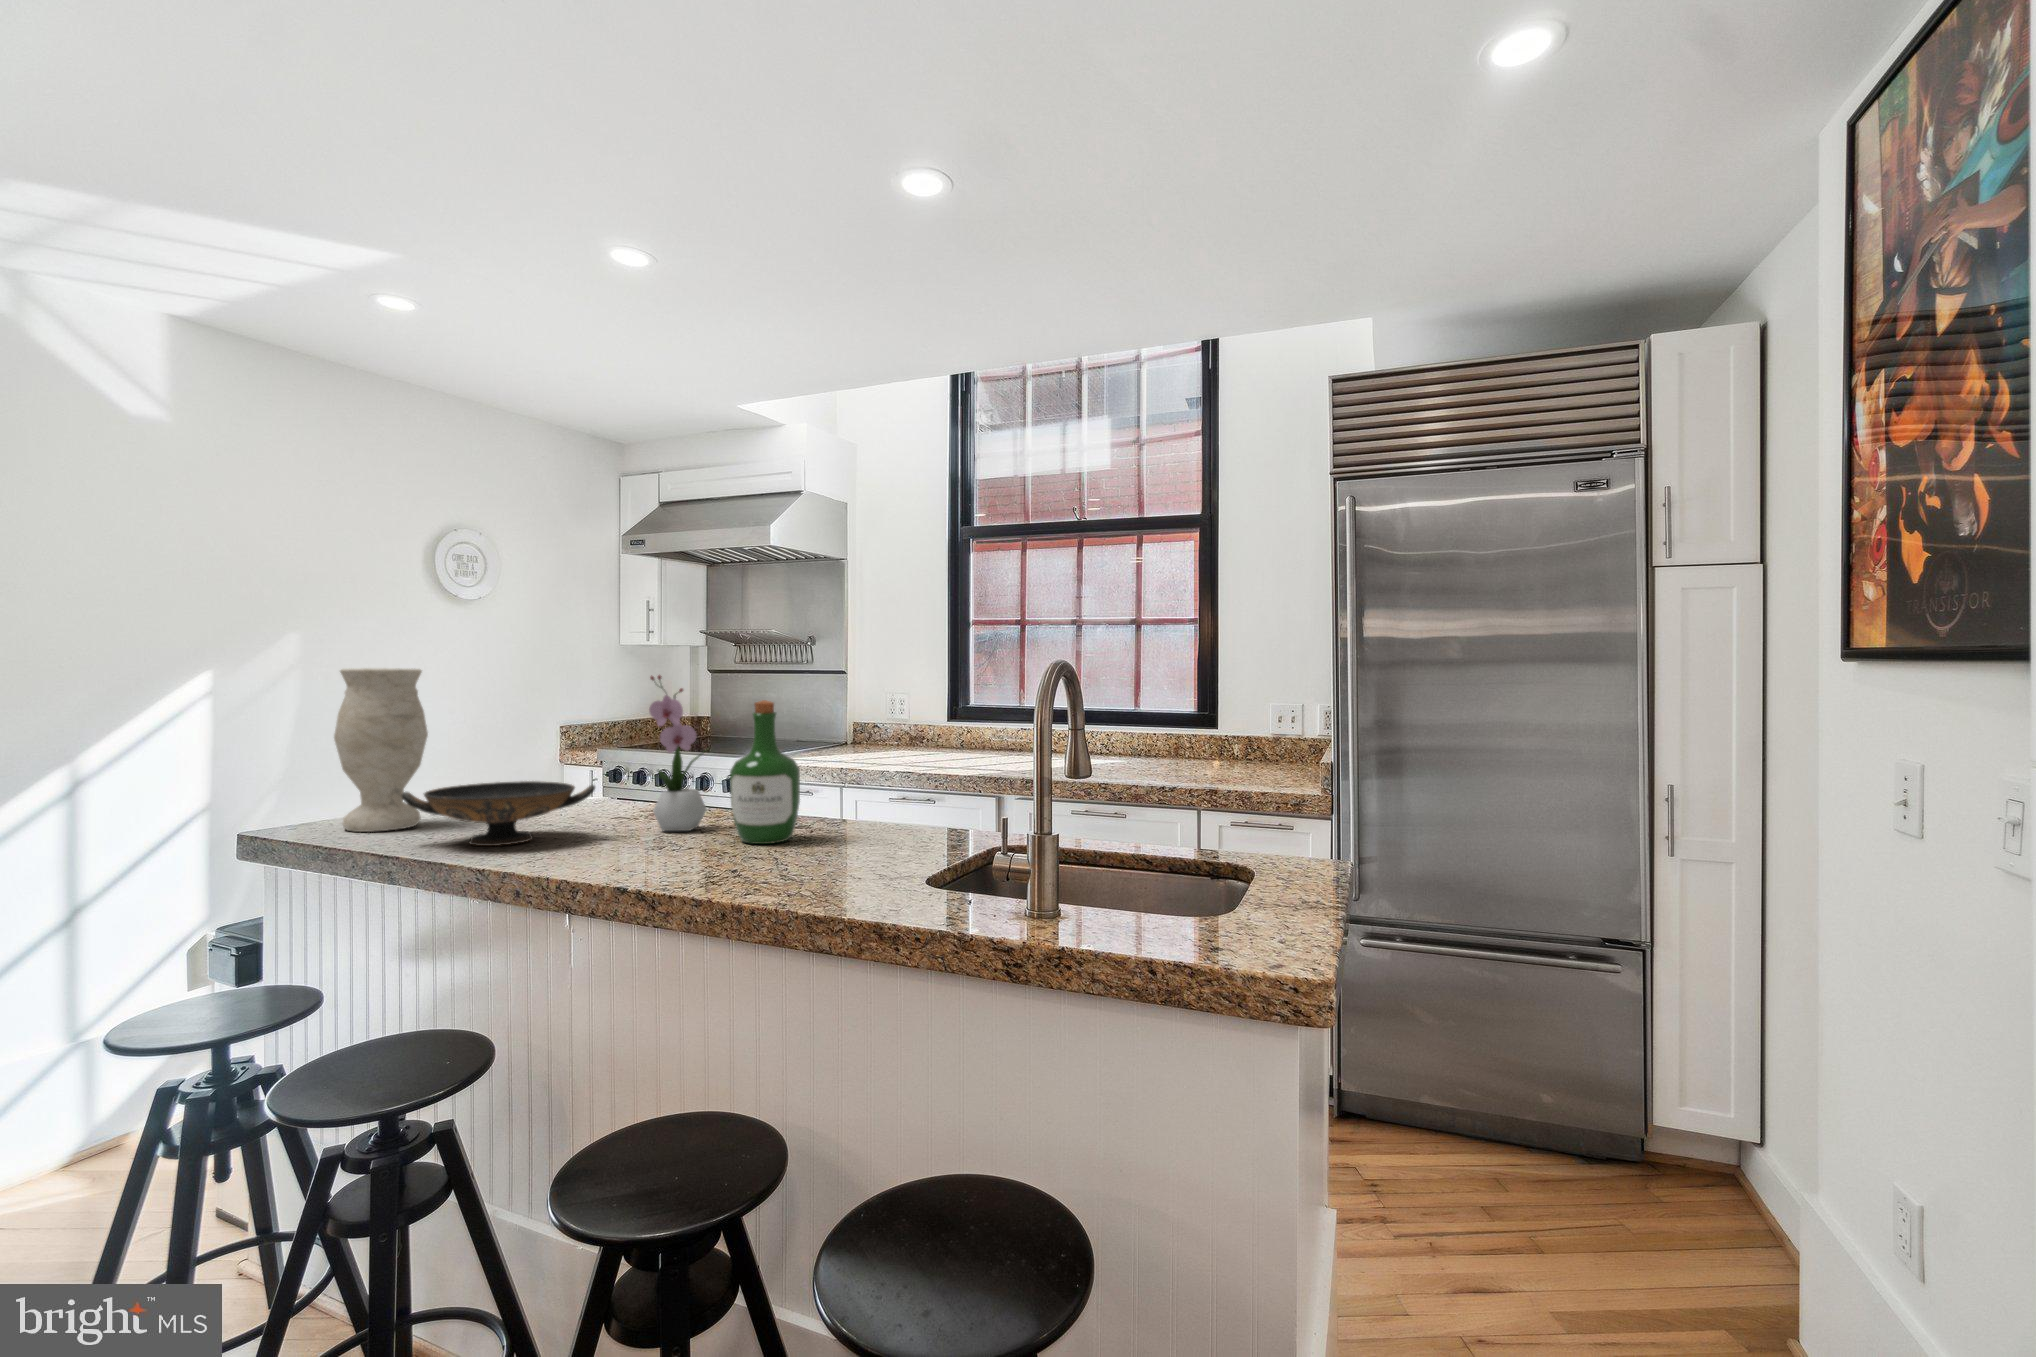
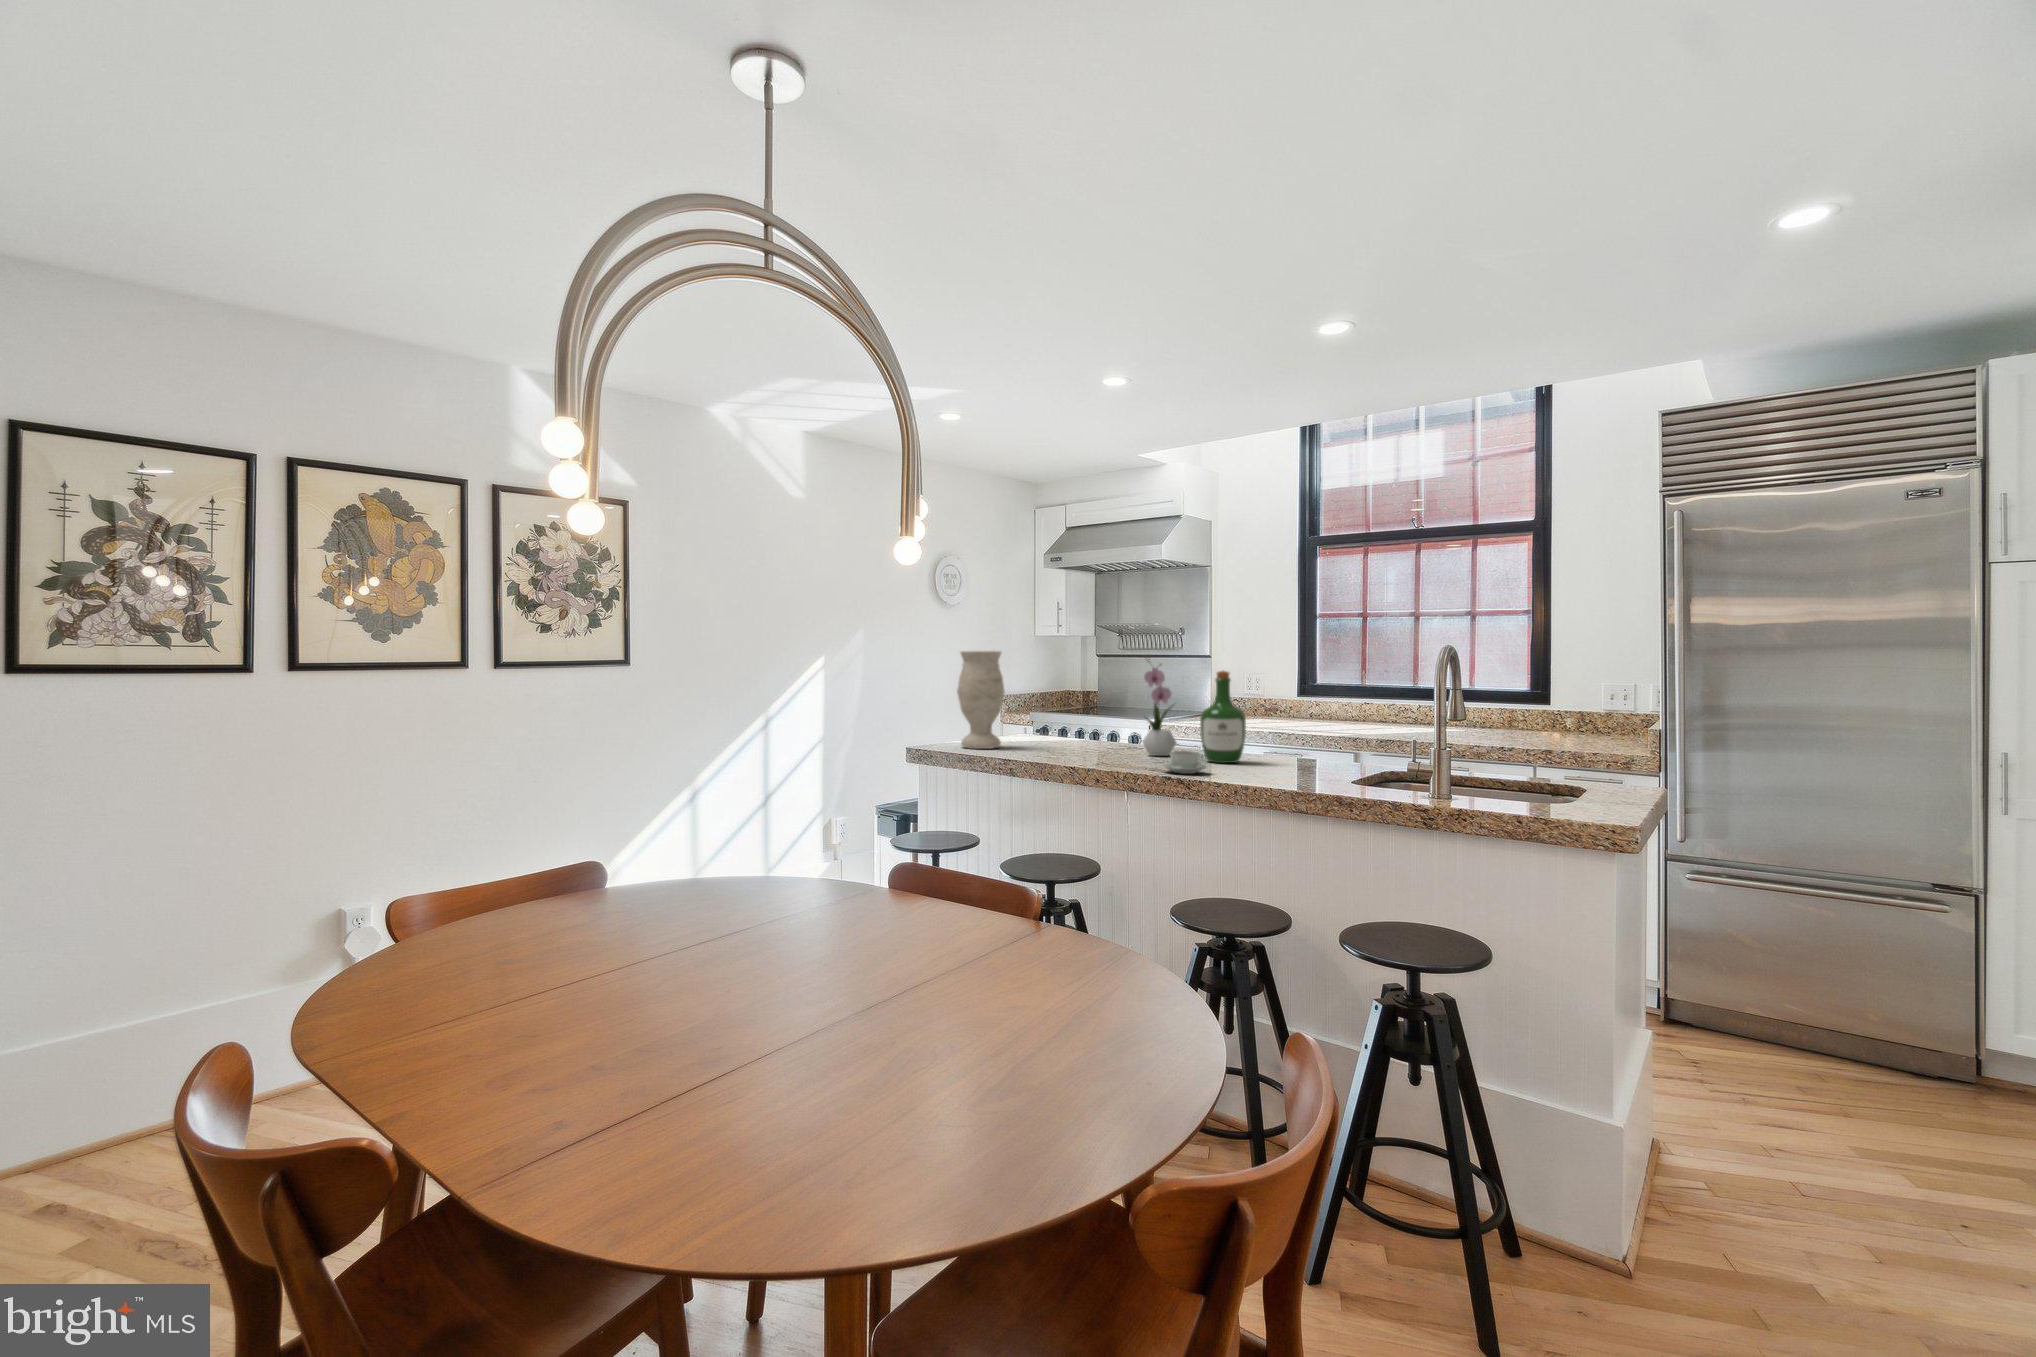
decorative bowl: present [402,781,595,846] -> none [1011,721,1114,757]
coffee cup: none [621,839,702,881] -> present [1163,751,1207,774]

